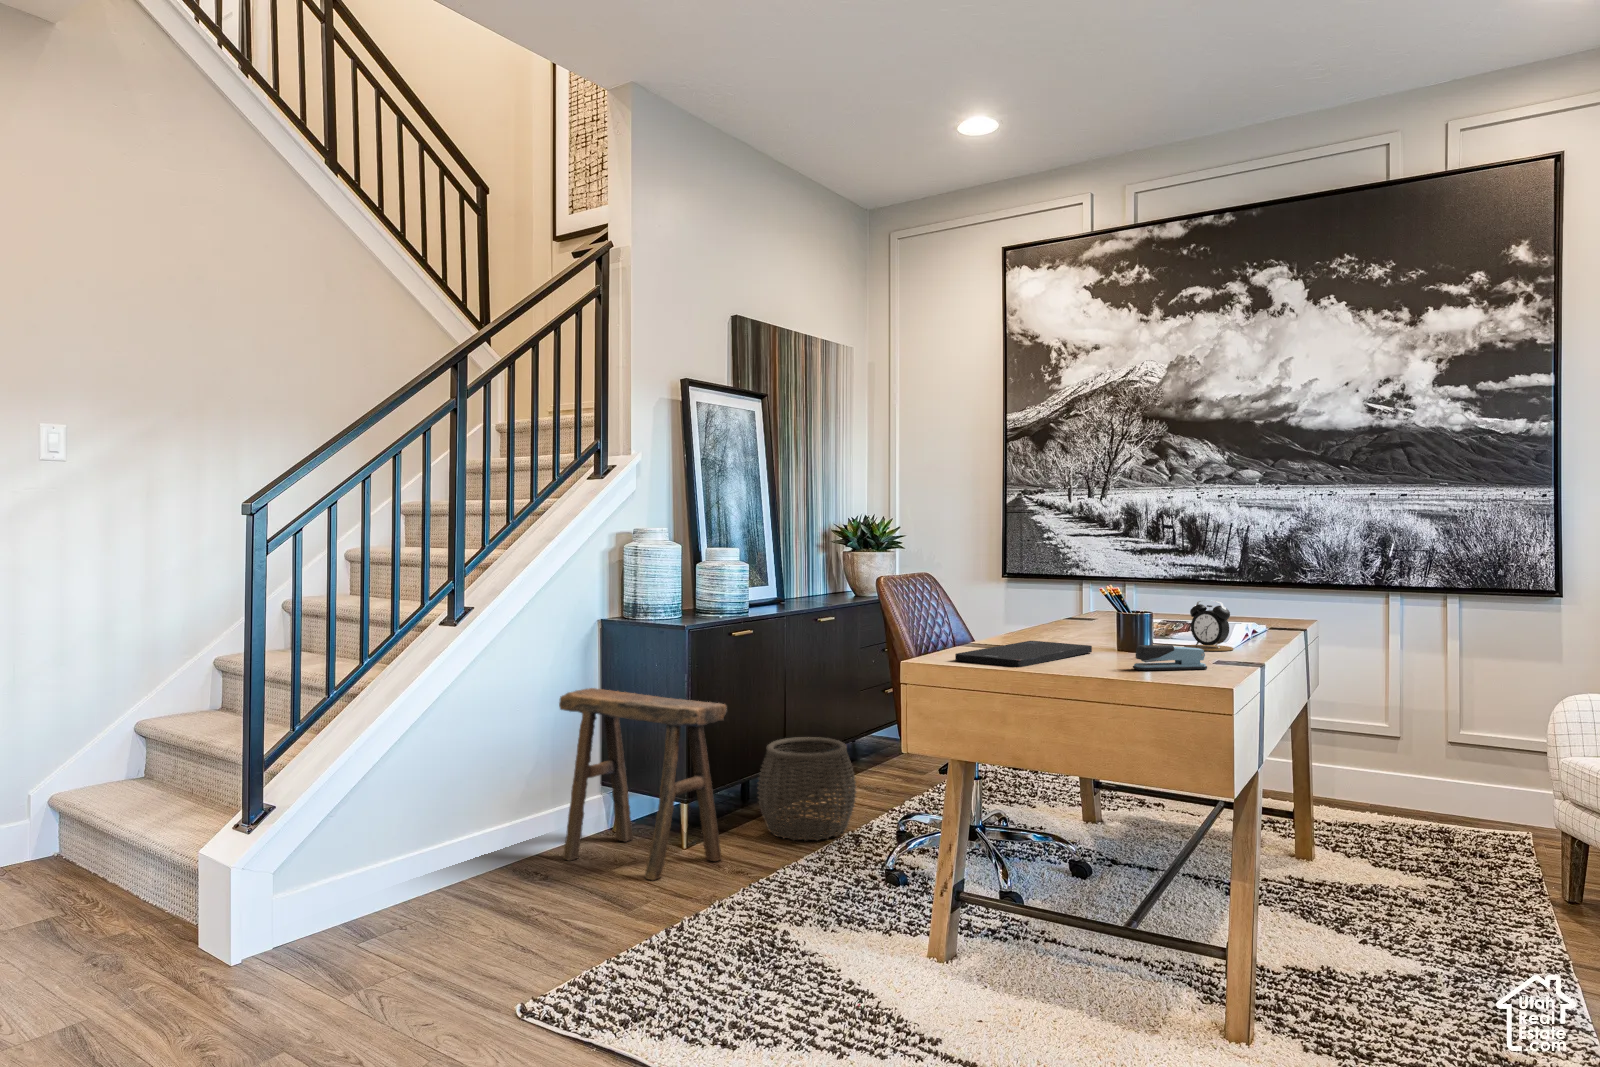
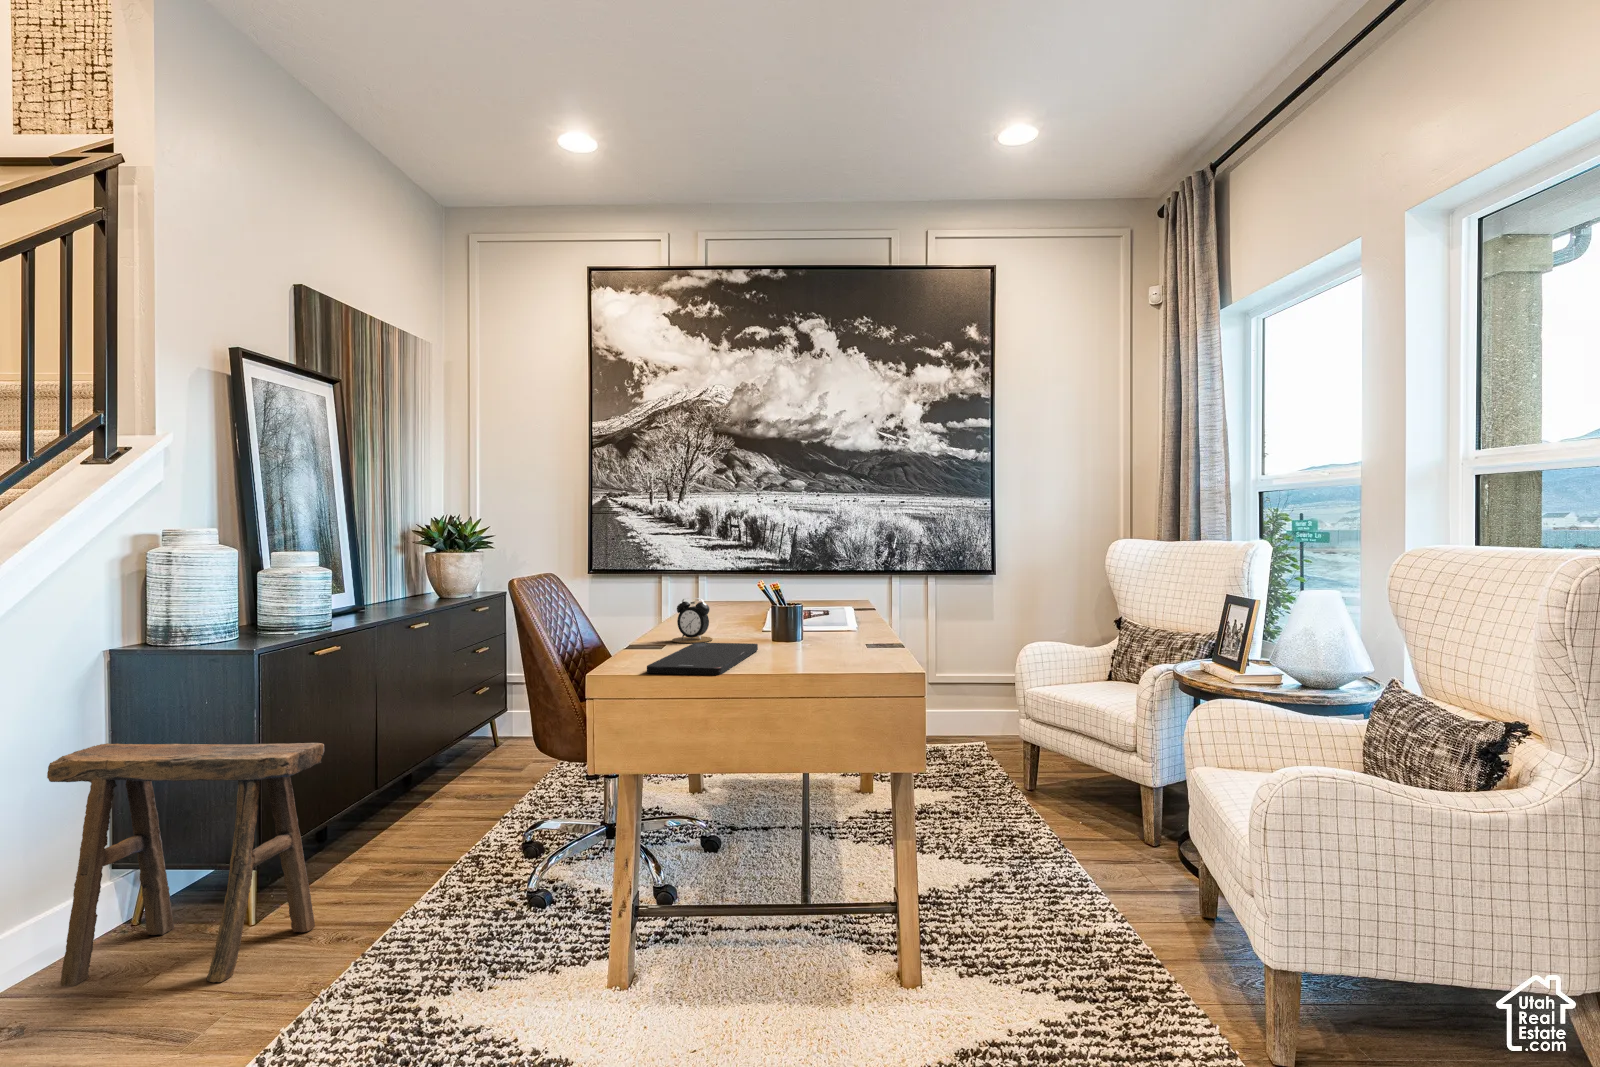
alarm clock: present [1184,600,1234,651] -> present [672,598,712,643]
stapler: present [1133,645,1207,670] -> none [821,641,878,667]
woven basket: present [757,737,857,841] -> none [350,758,473,881]

